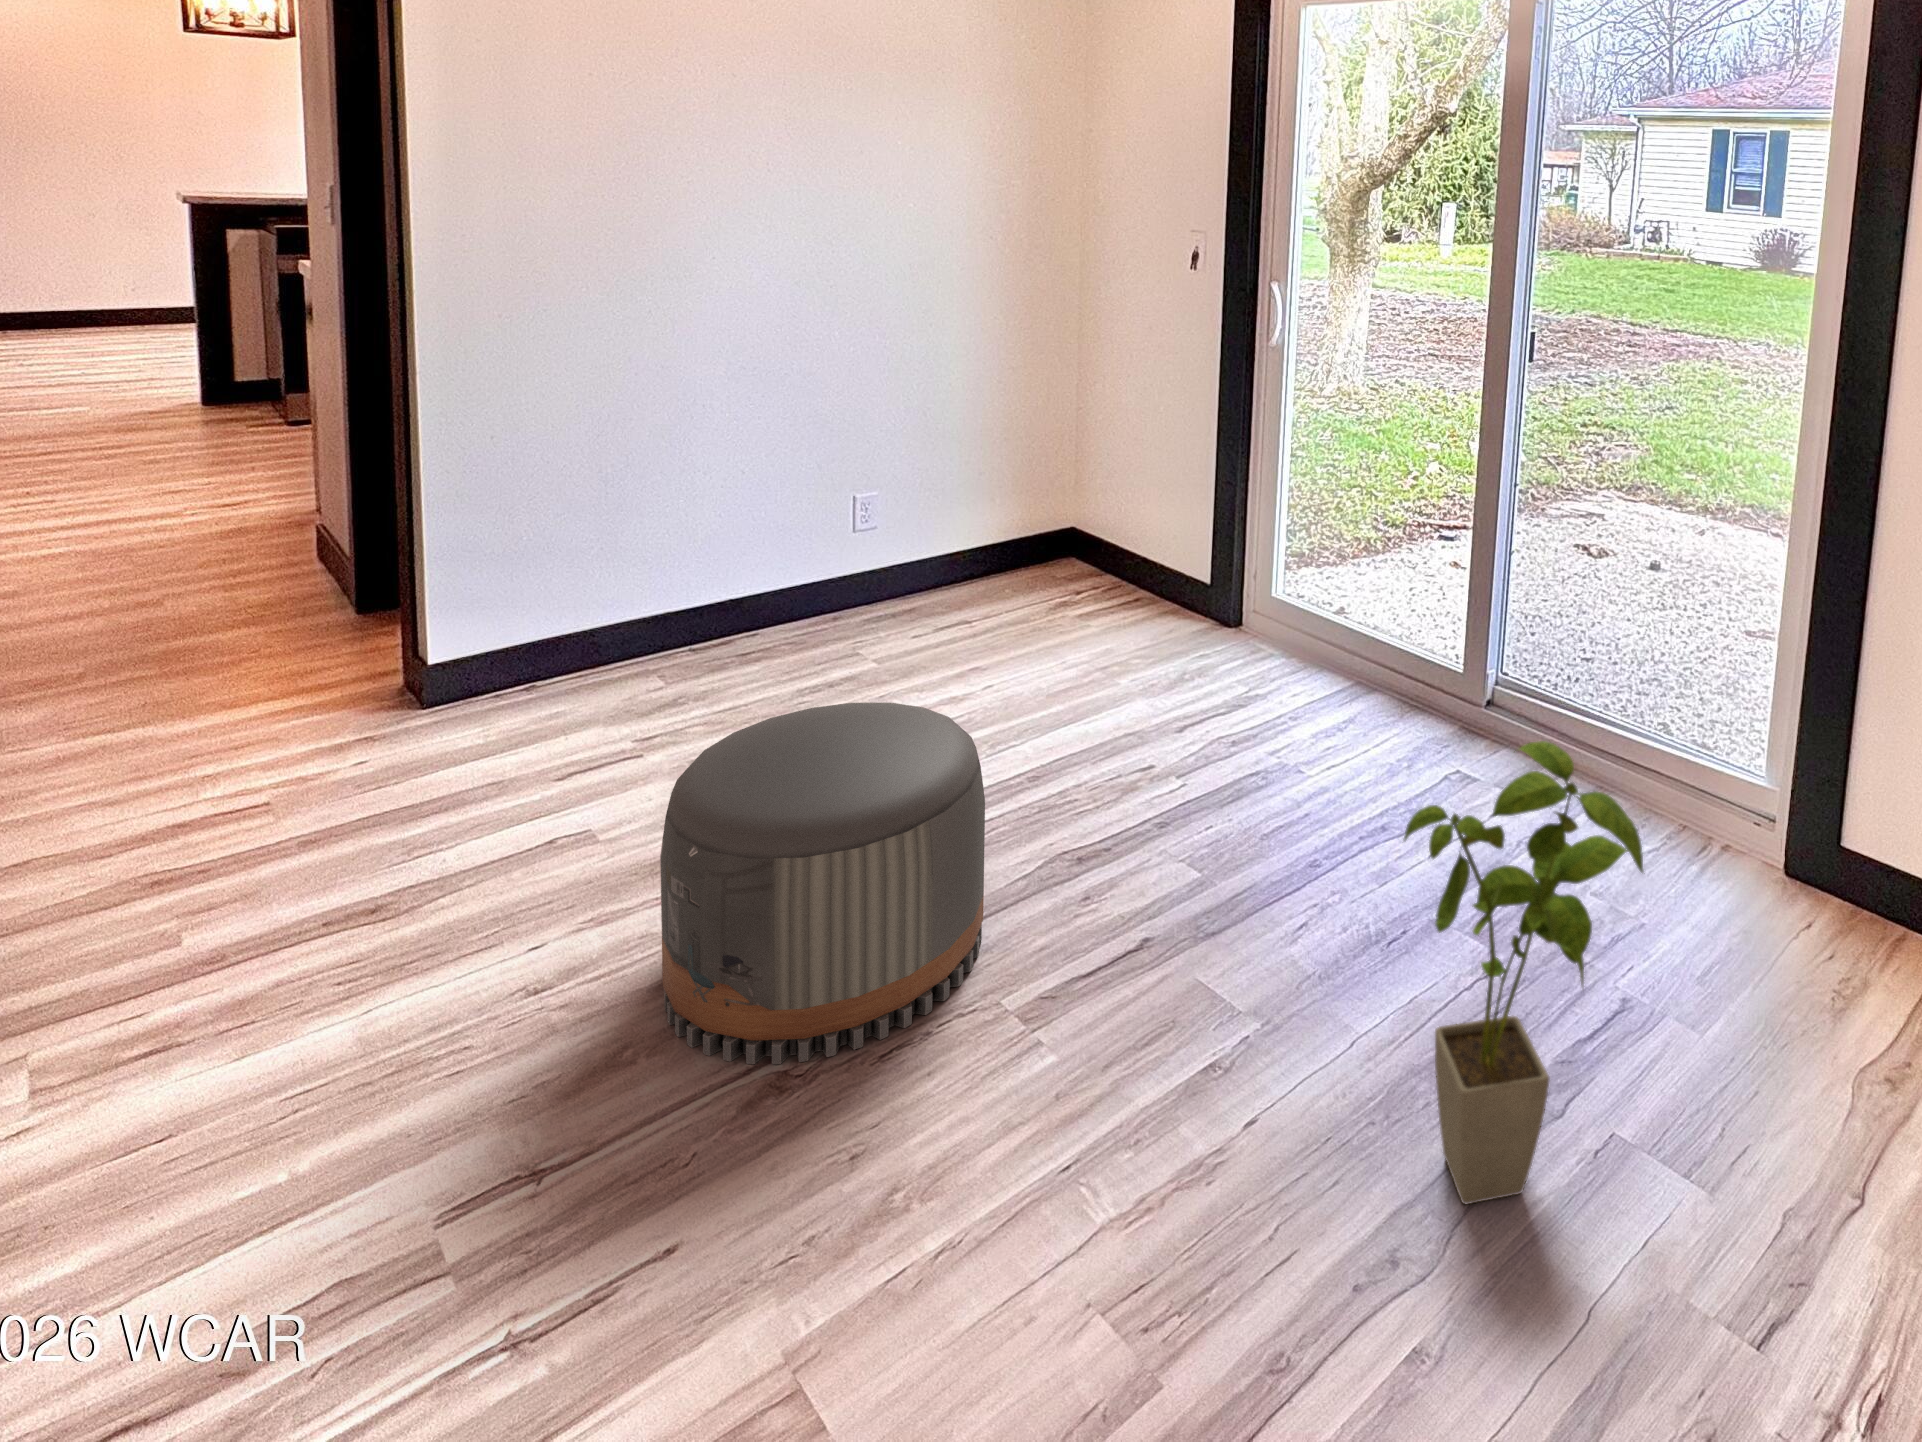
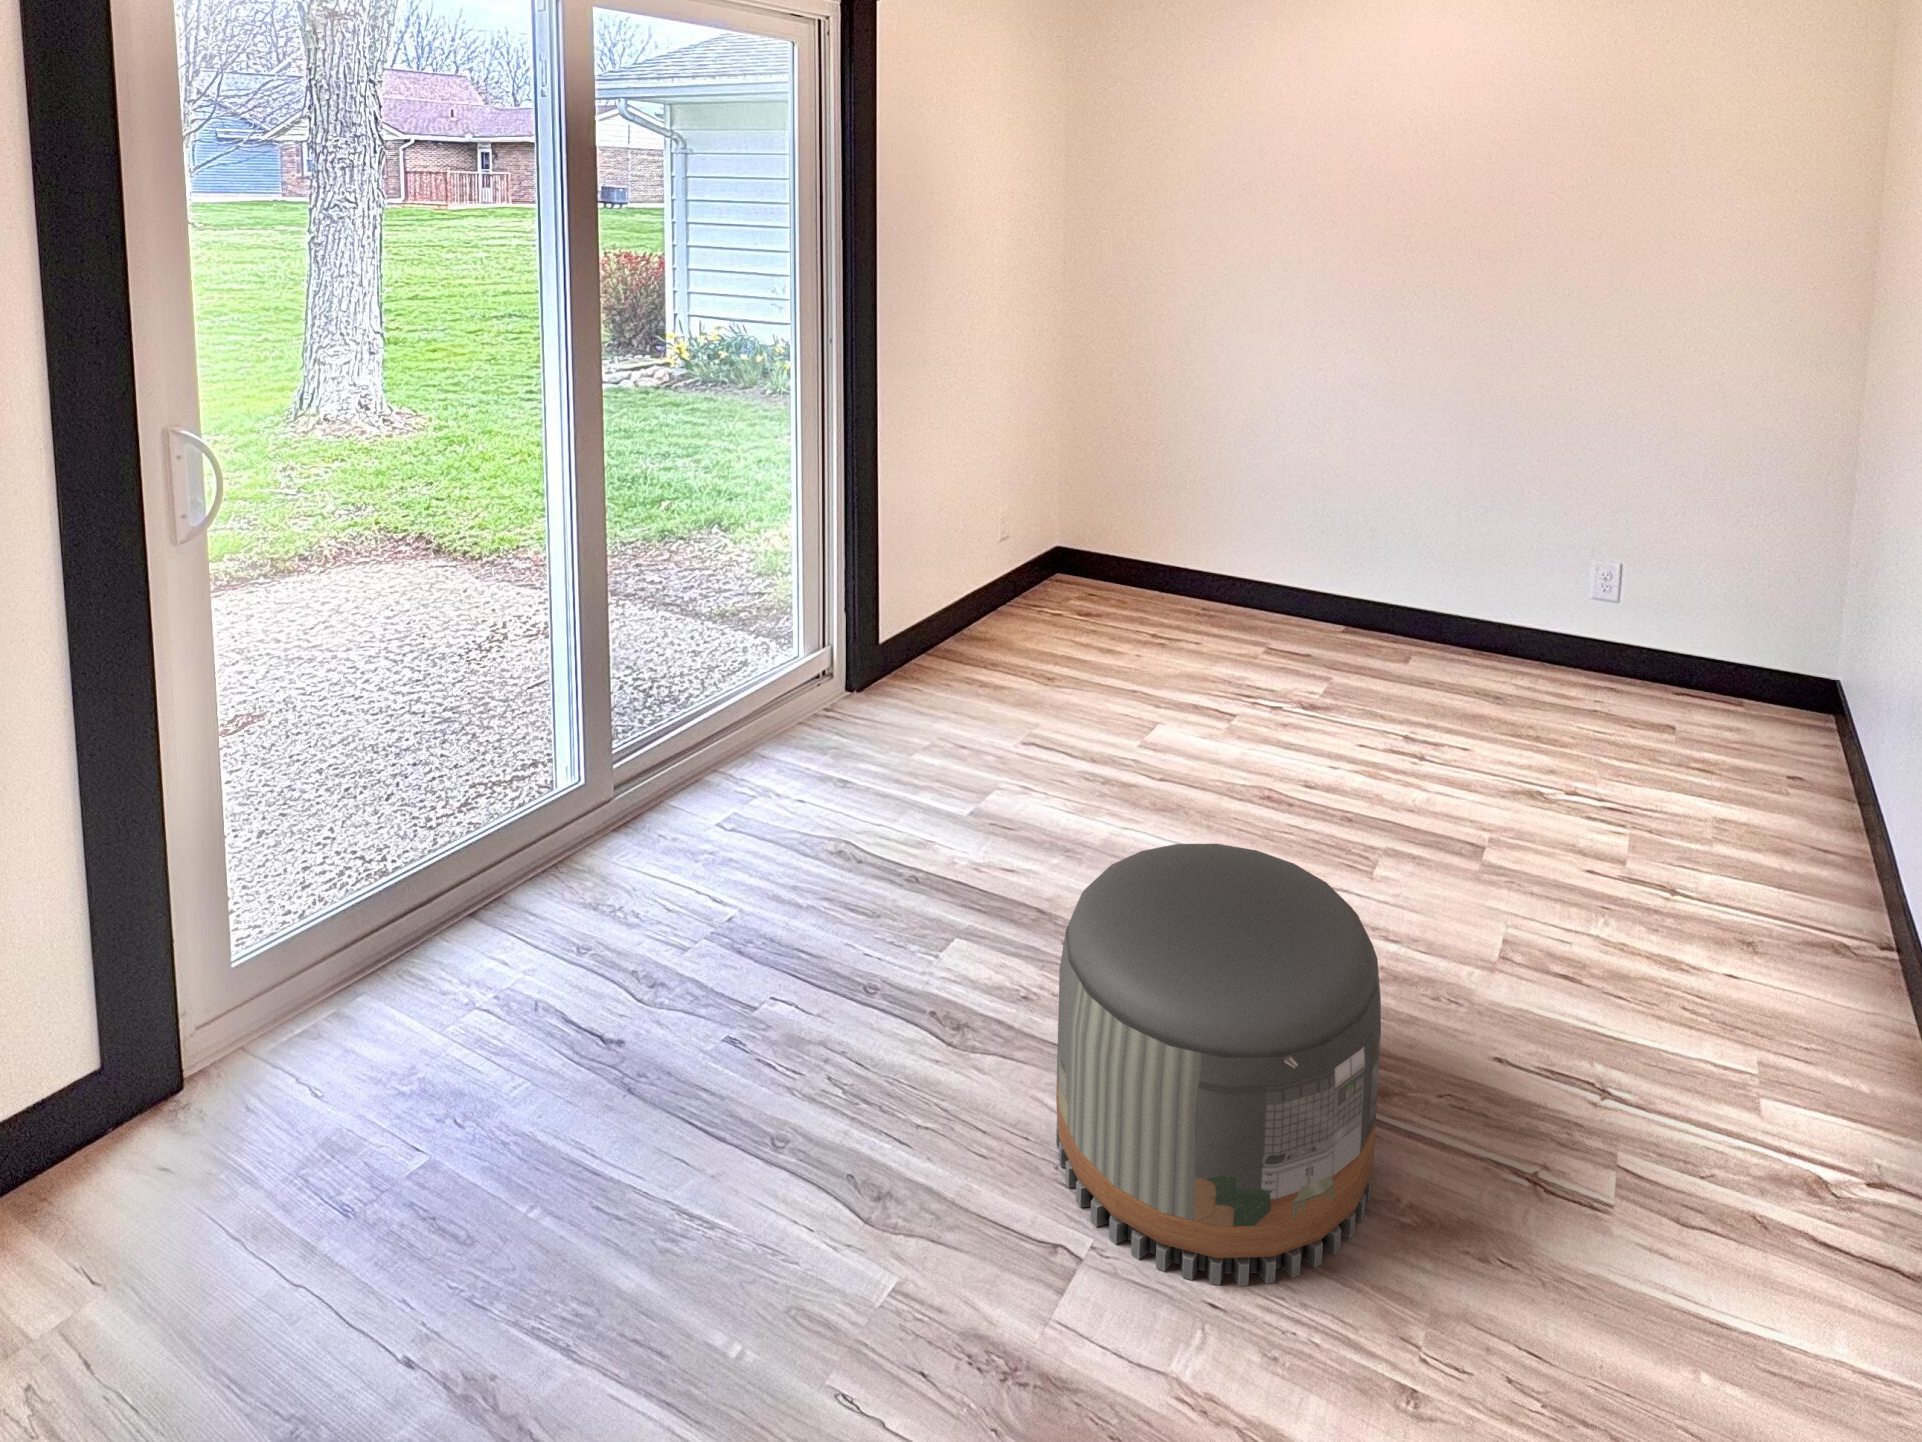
house plant: present [1404,741,1643,1204] -> none [1128,524,1258,786]

